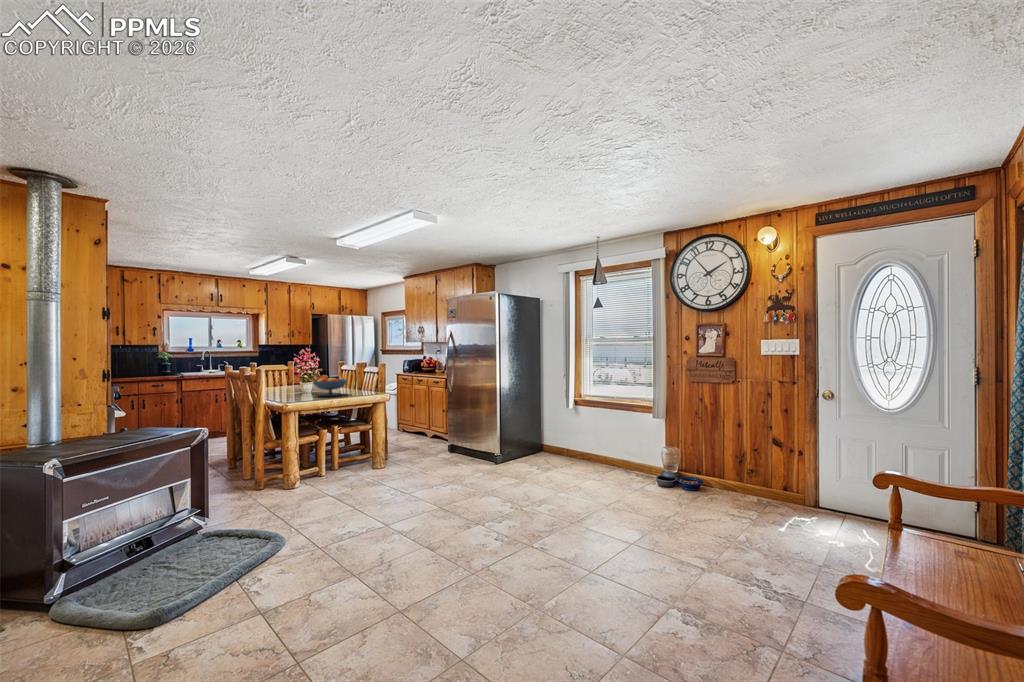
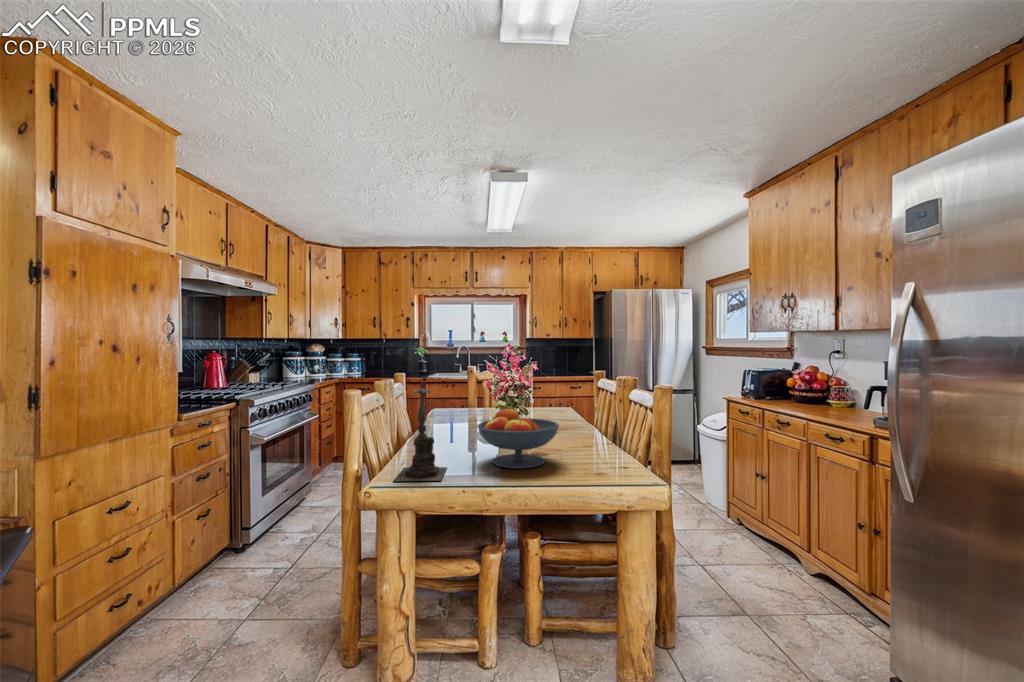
candle holder: none [285,362,310,402] -> present [394,383,447,481]

